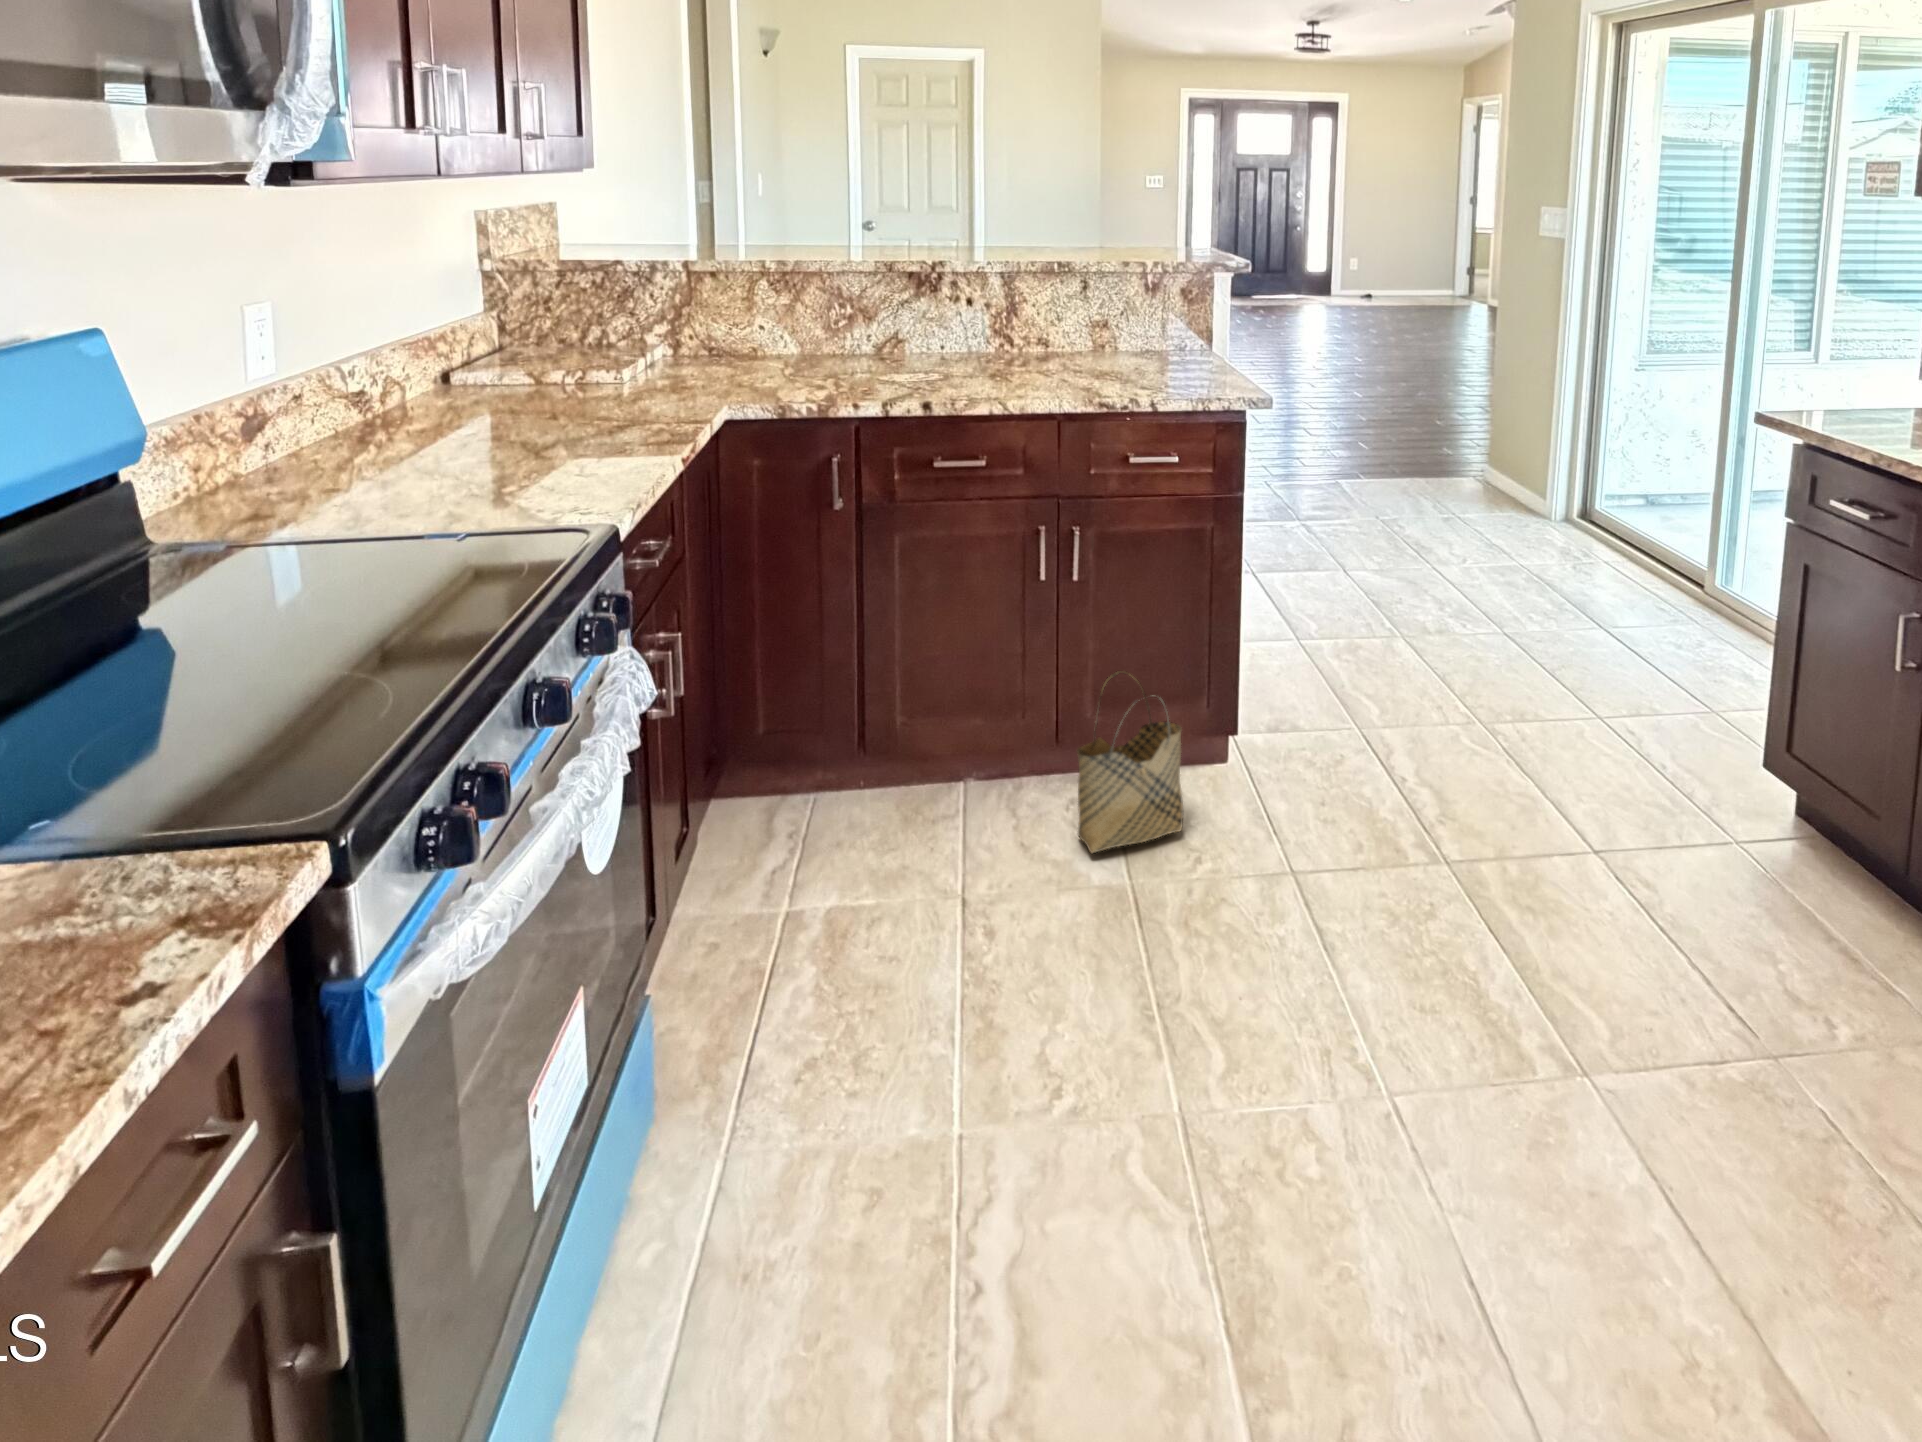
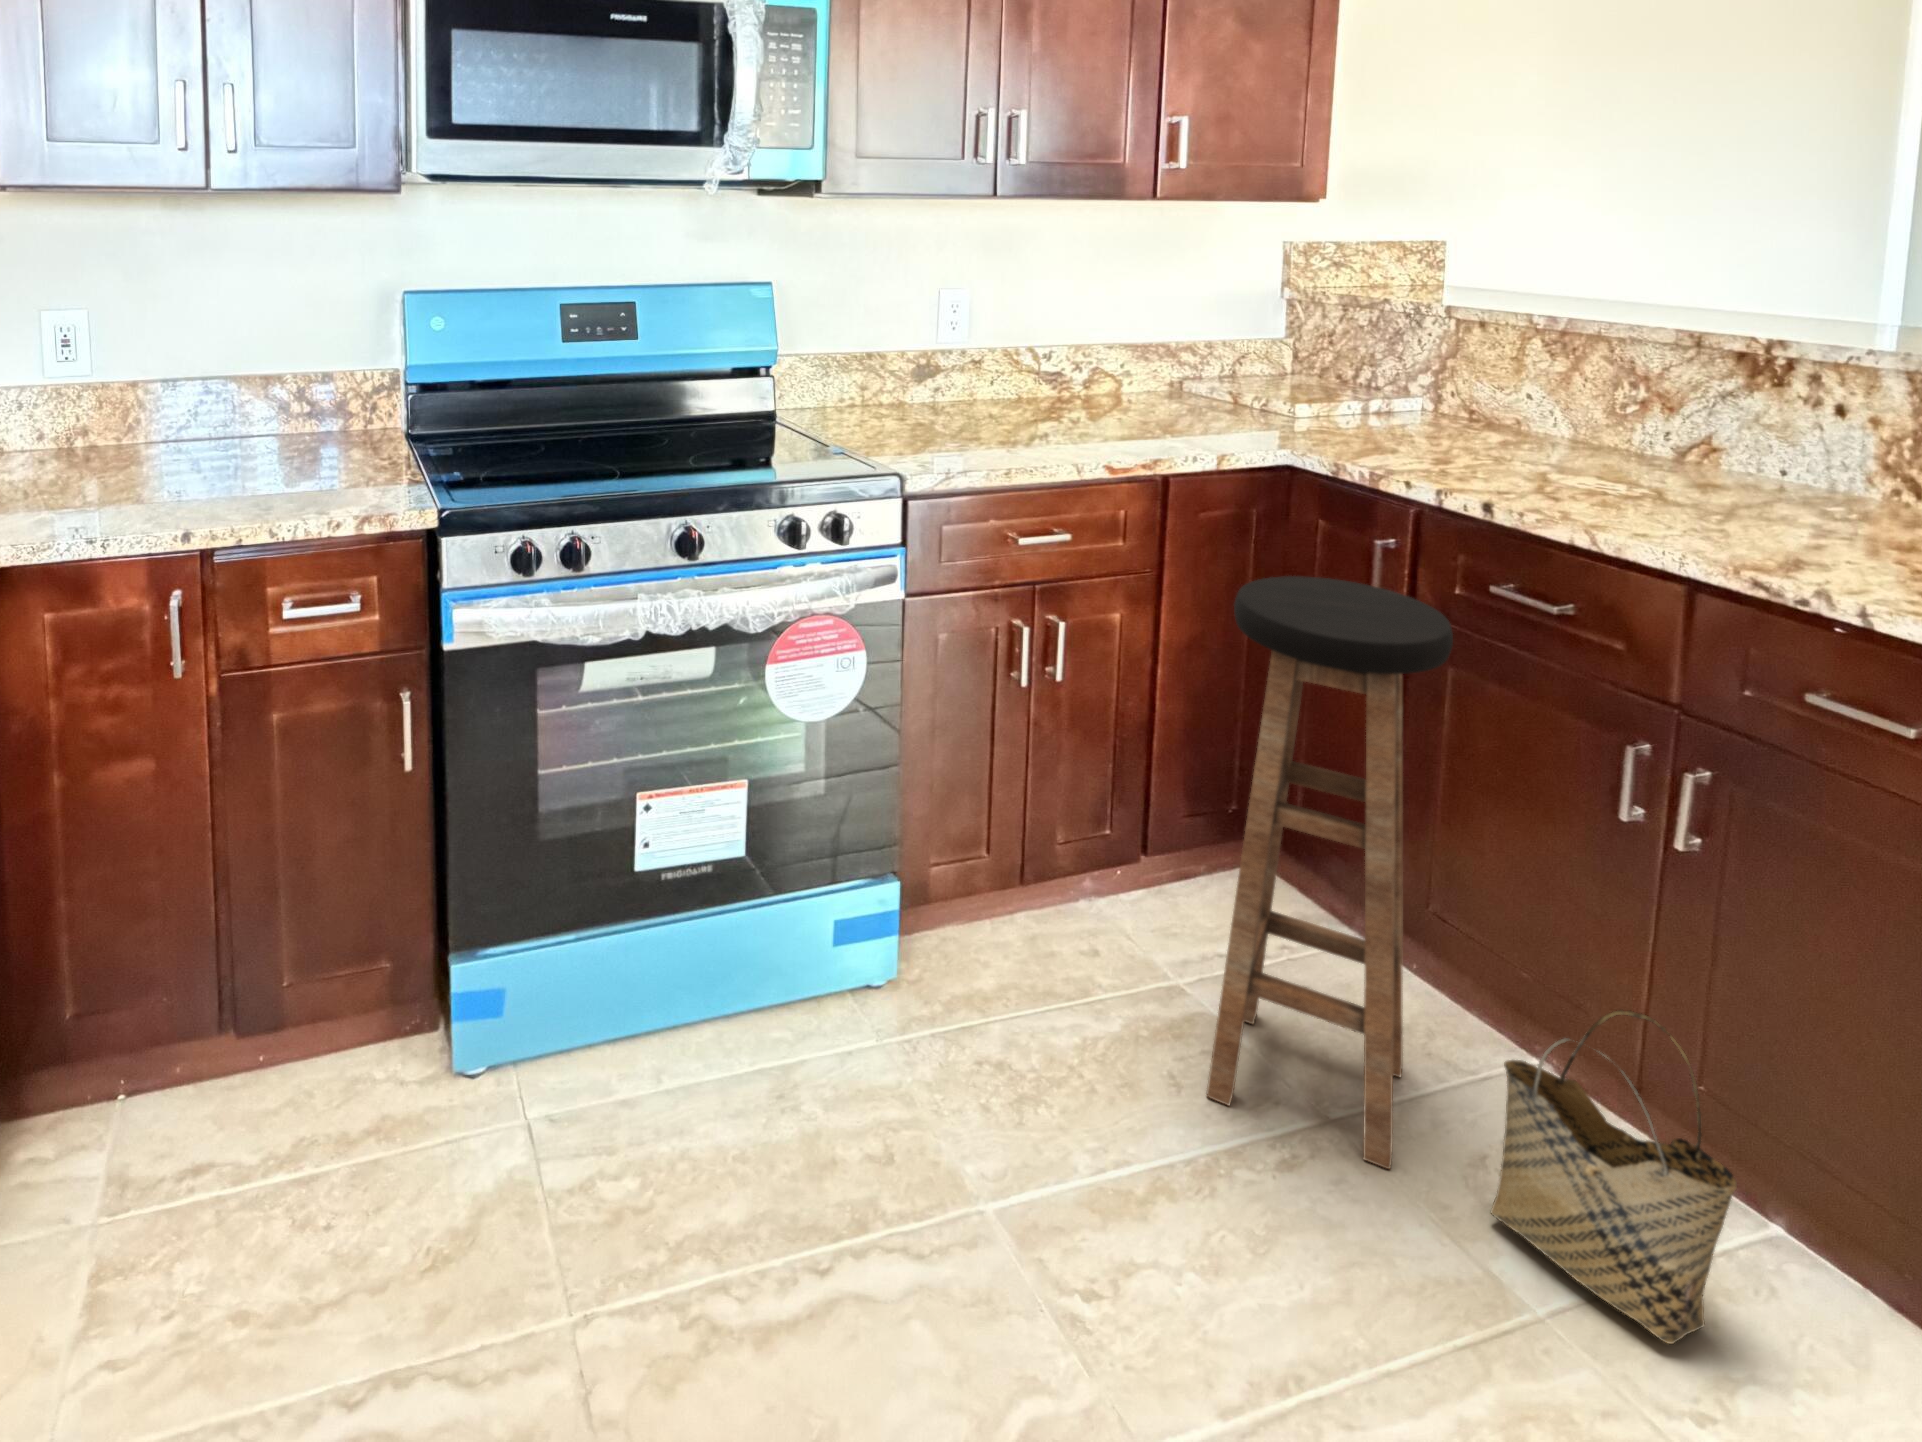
bar stool: none [856,481,1041,957] -> present [1207,576,1453,1169]

